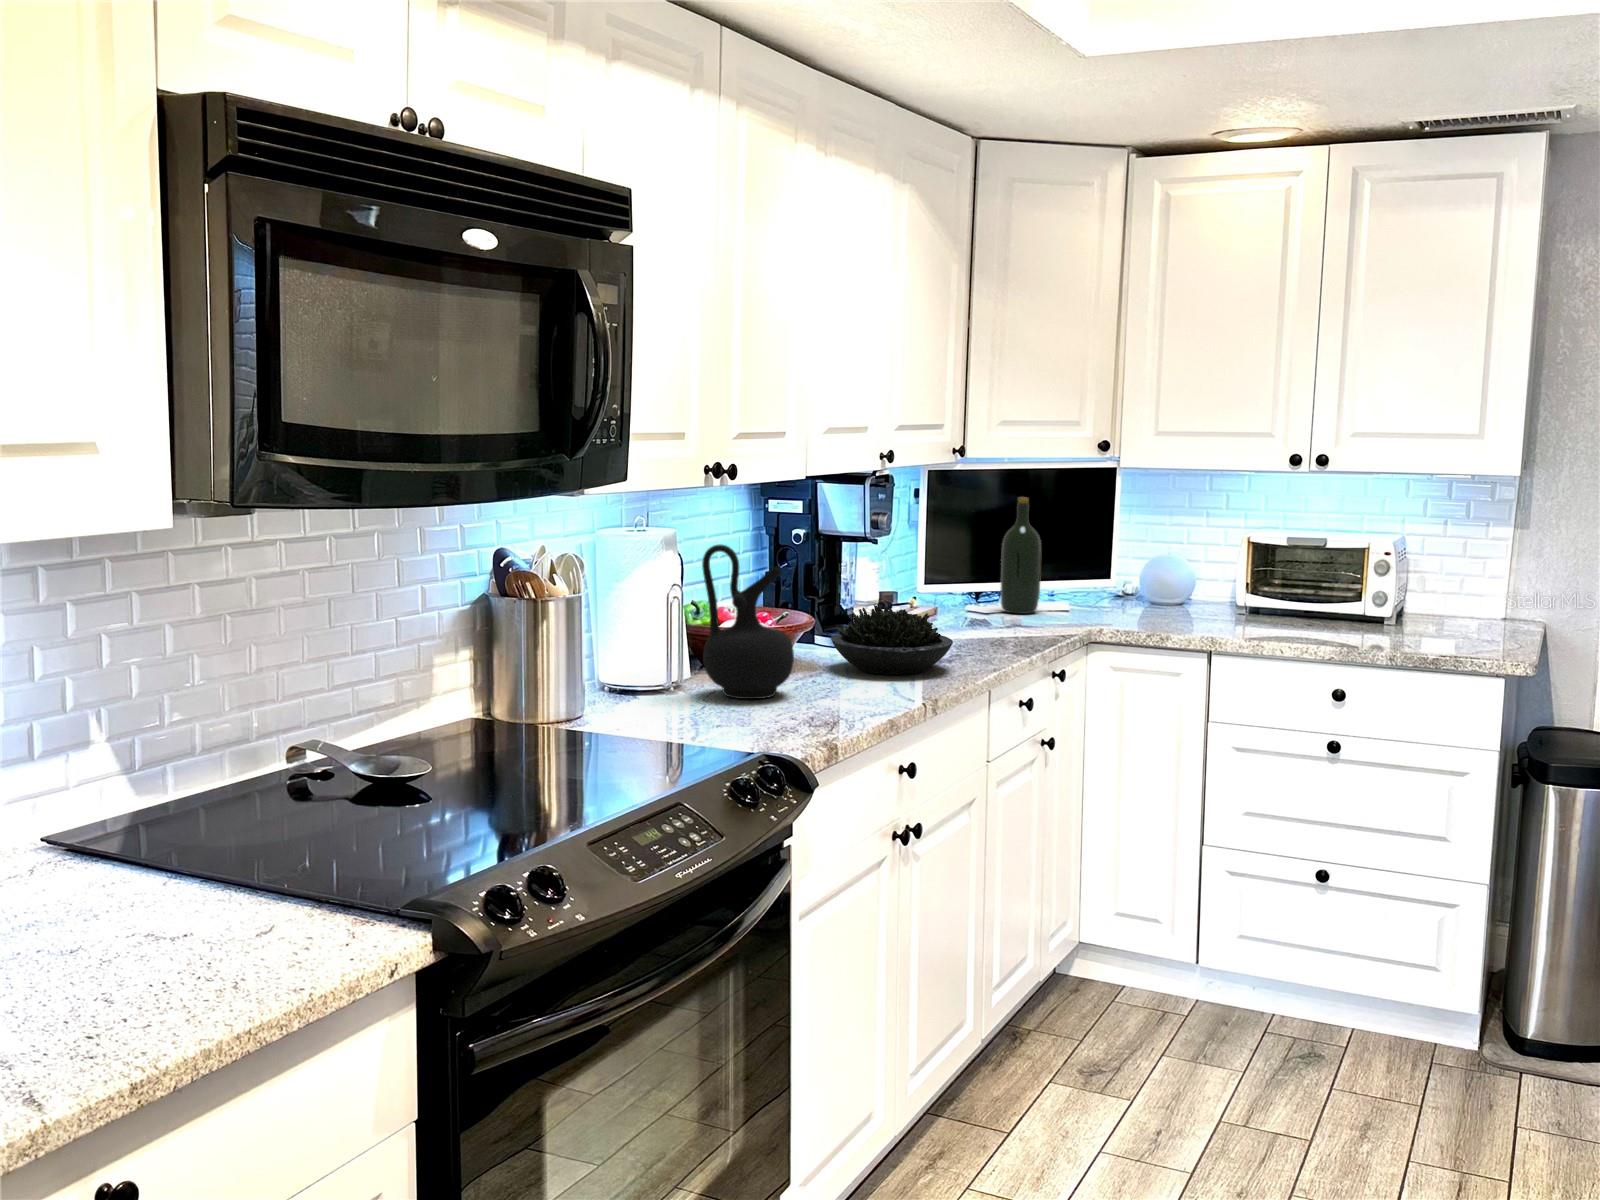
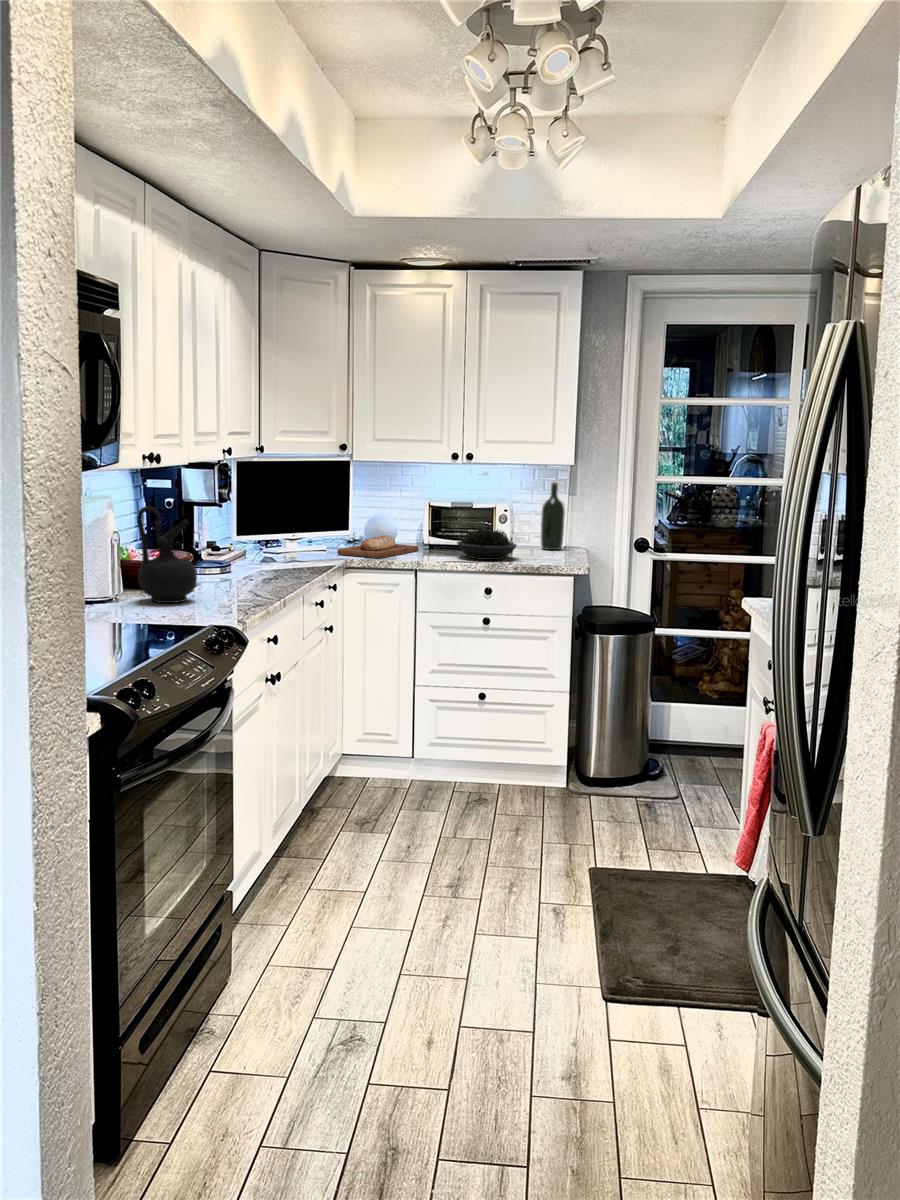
wine bottle: present [1001,497,1041,614] -> present [541,482,565,550]
bread loaf: none [1084,590,1226,629] -> present [337,536,419,558]
succulent plant: present [831,604,953,675] -> present [457,526,517,560]

